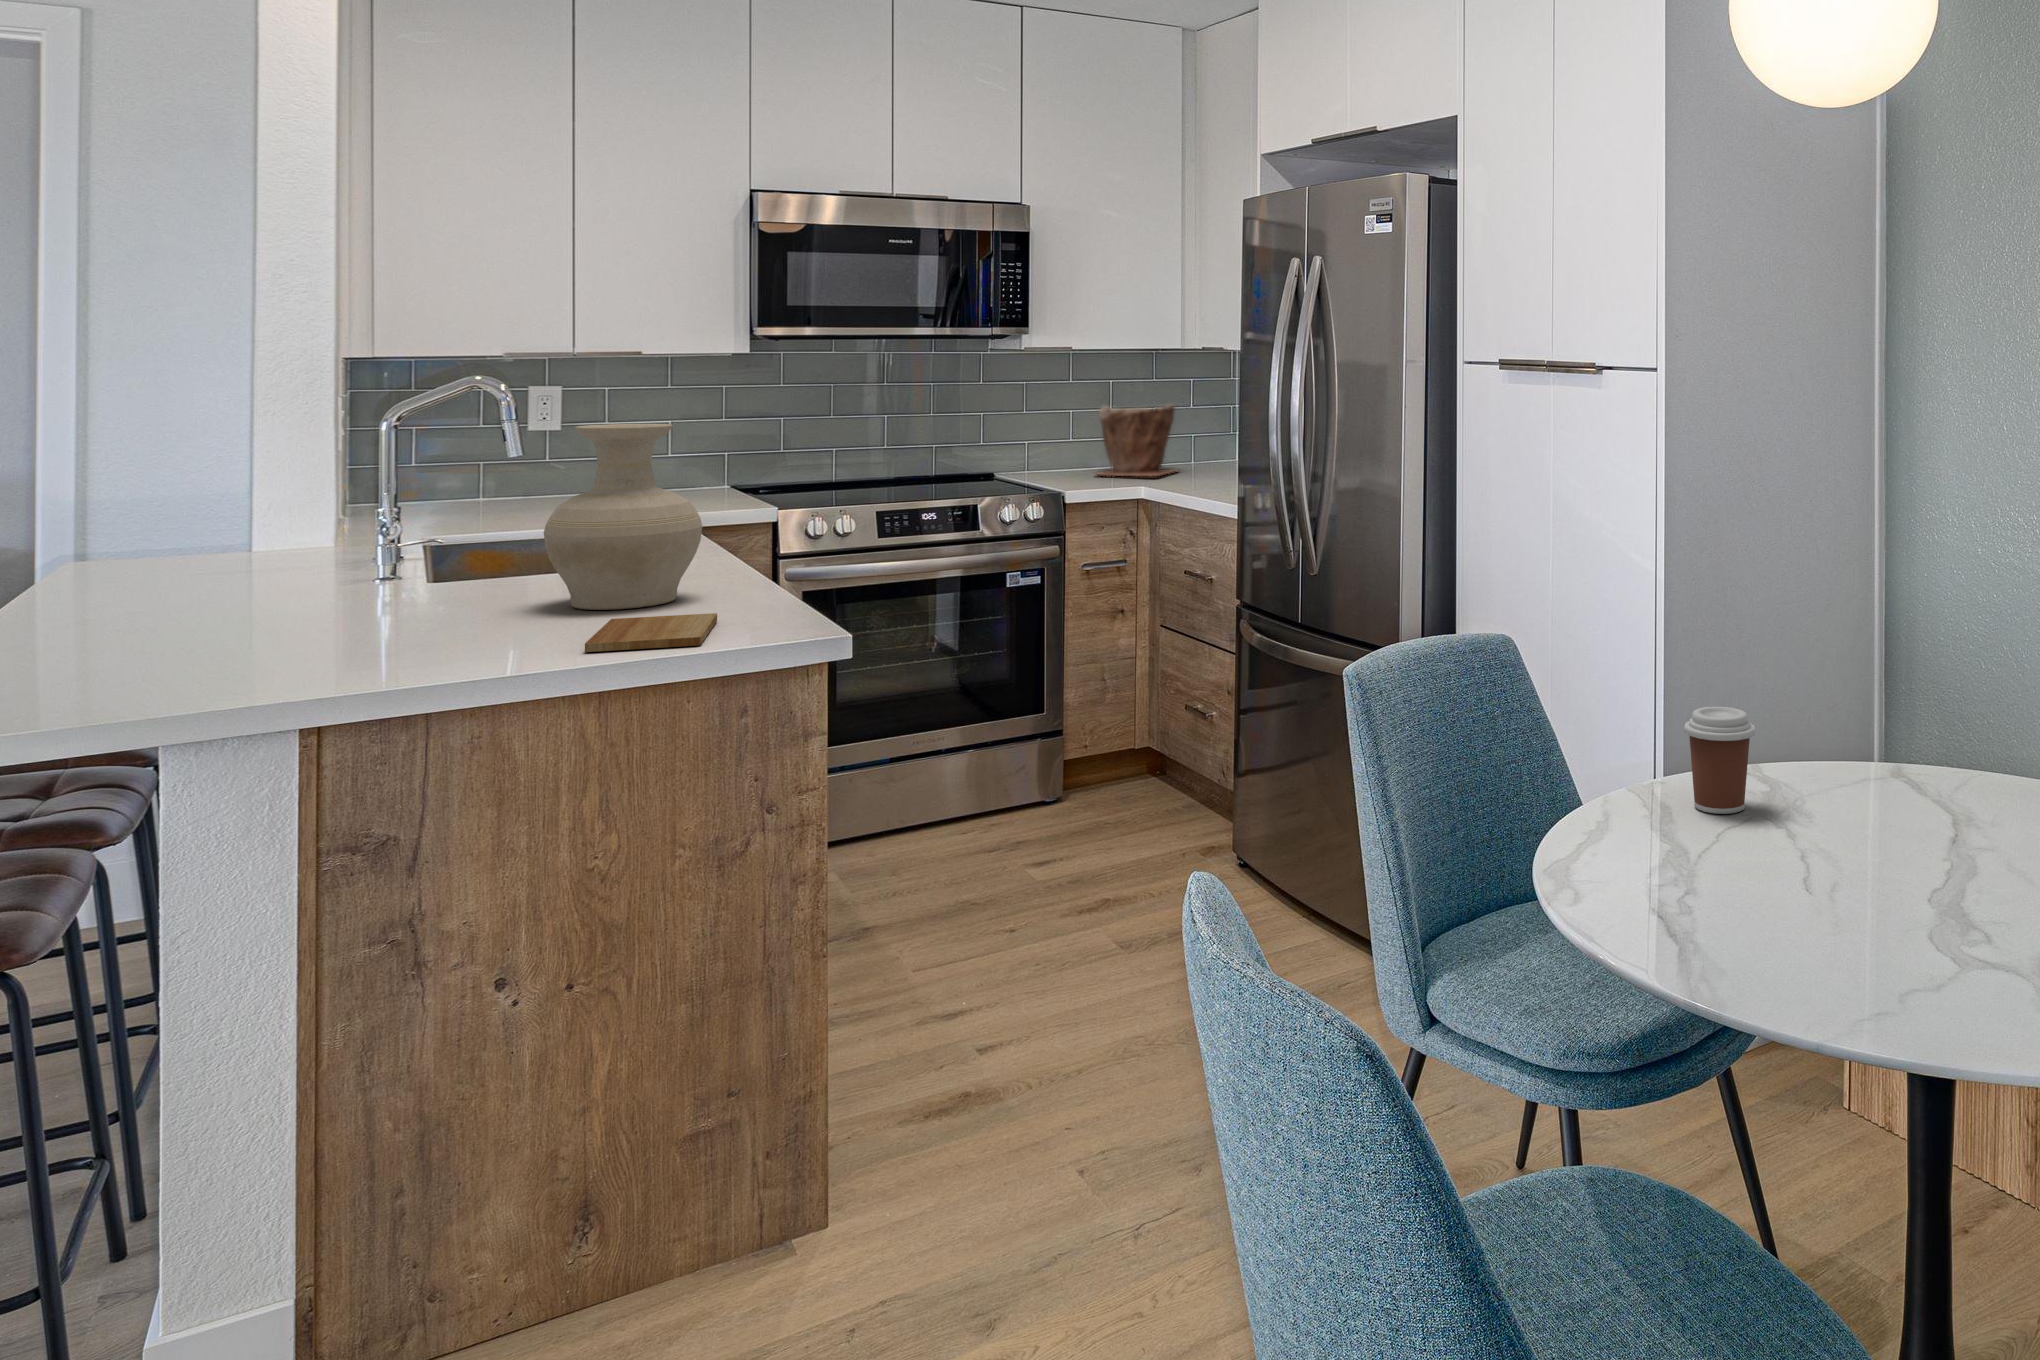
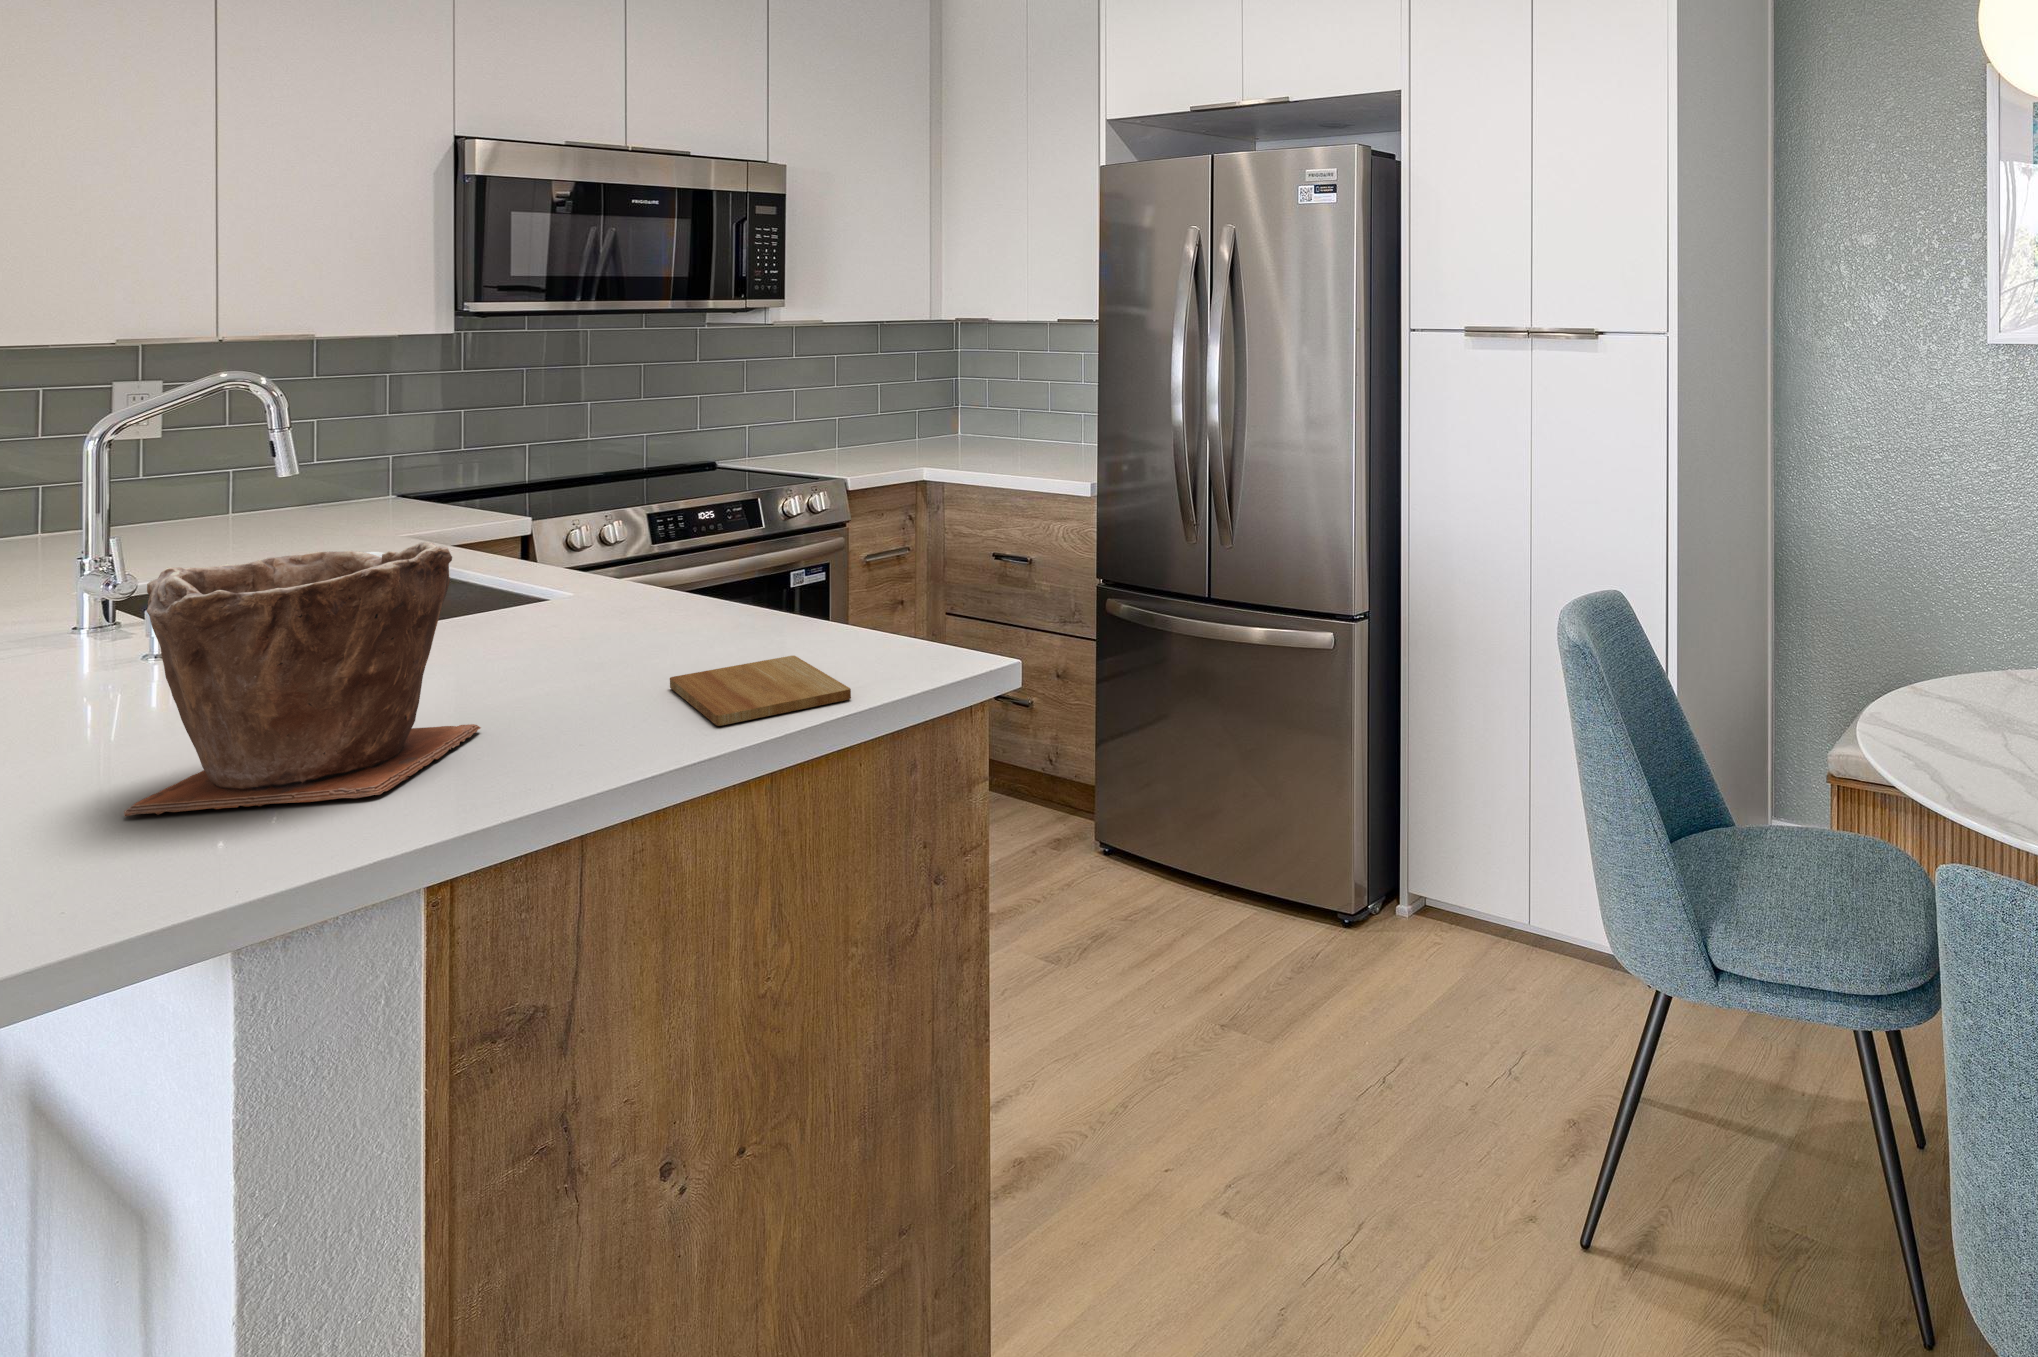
plant pot: present [1097,405,1177,477] -> present [124,542,481,817]
vase: present [544,424,702,610] -> none [499,430,700,667]
coffee cup: present [1684,707,1755,814] -> none [1935,645,2005,743]

